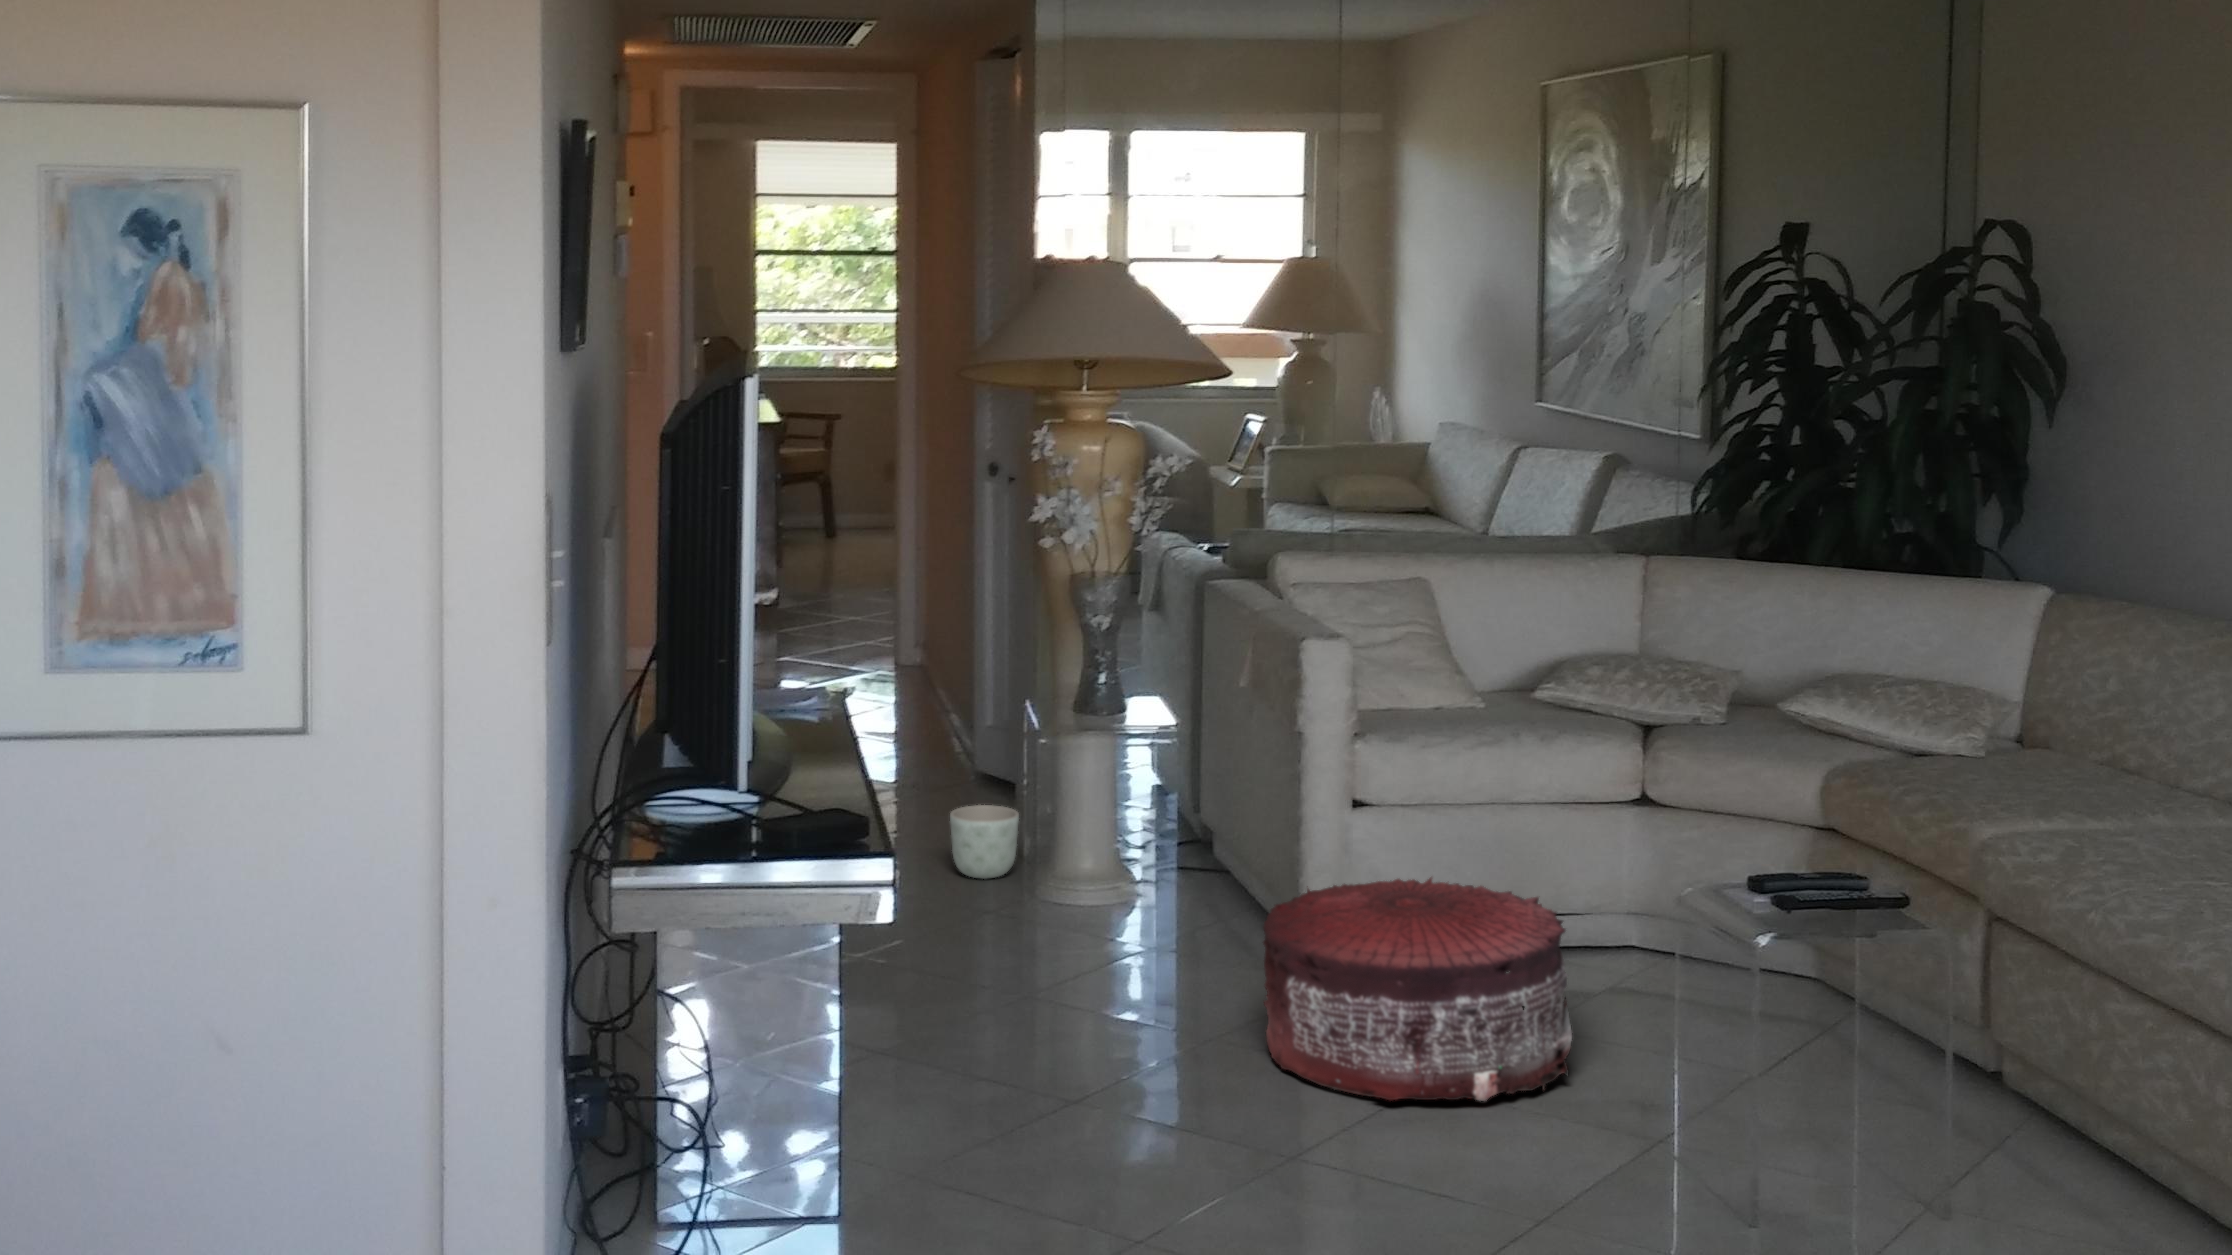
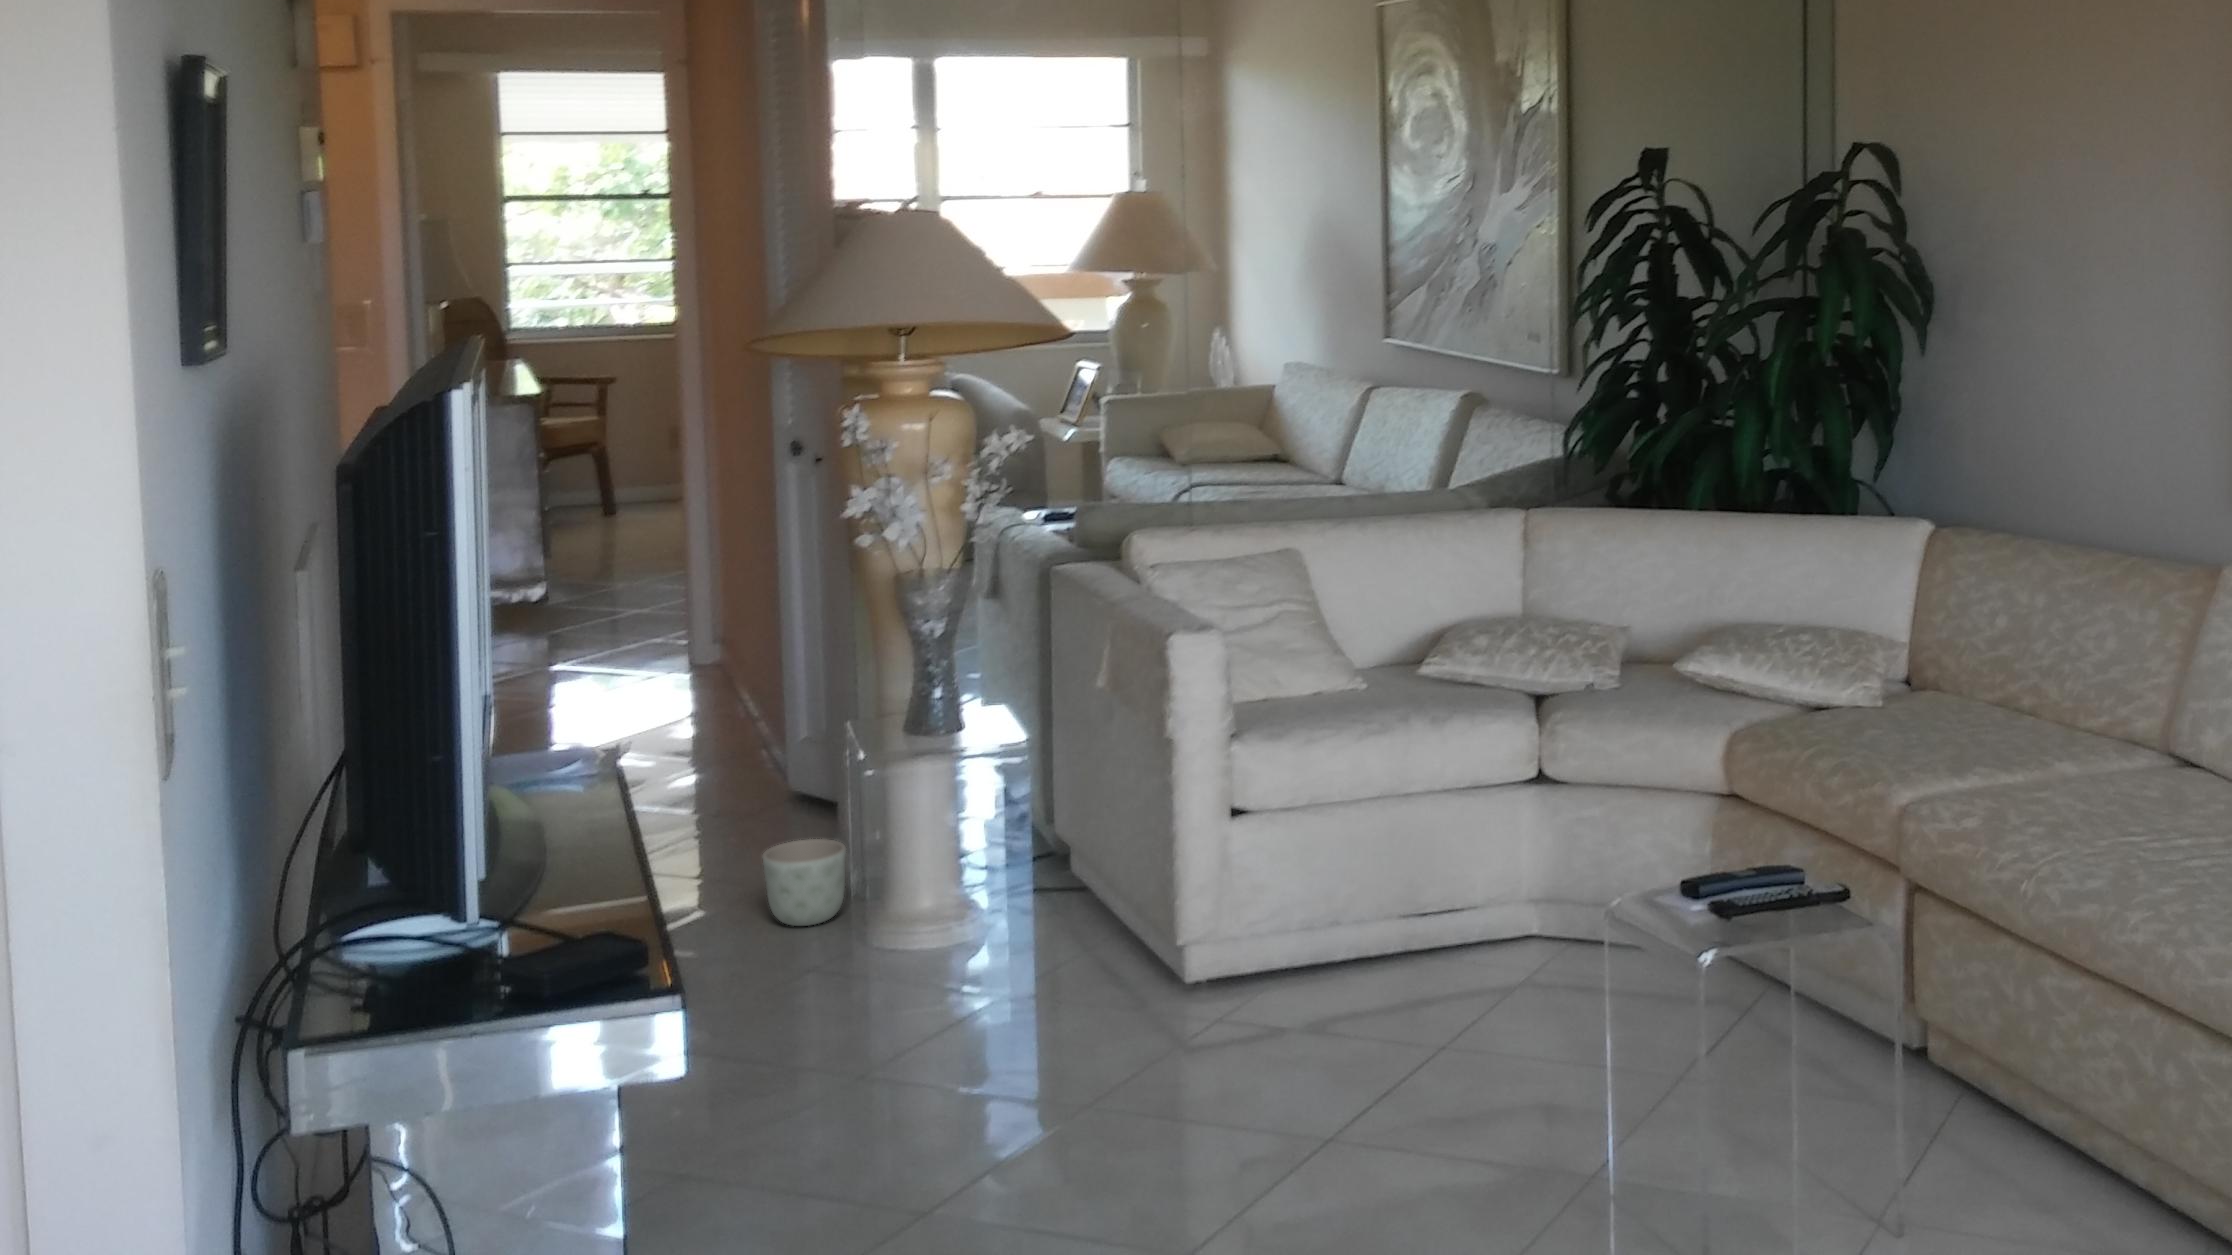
pouf: present [1263,877,1572,1101] -> none [1145,890,1494,1166]

